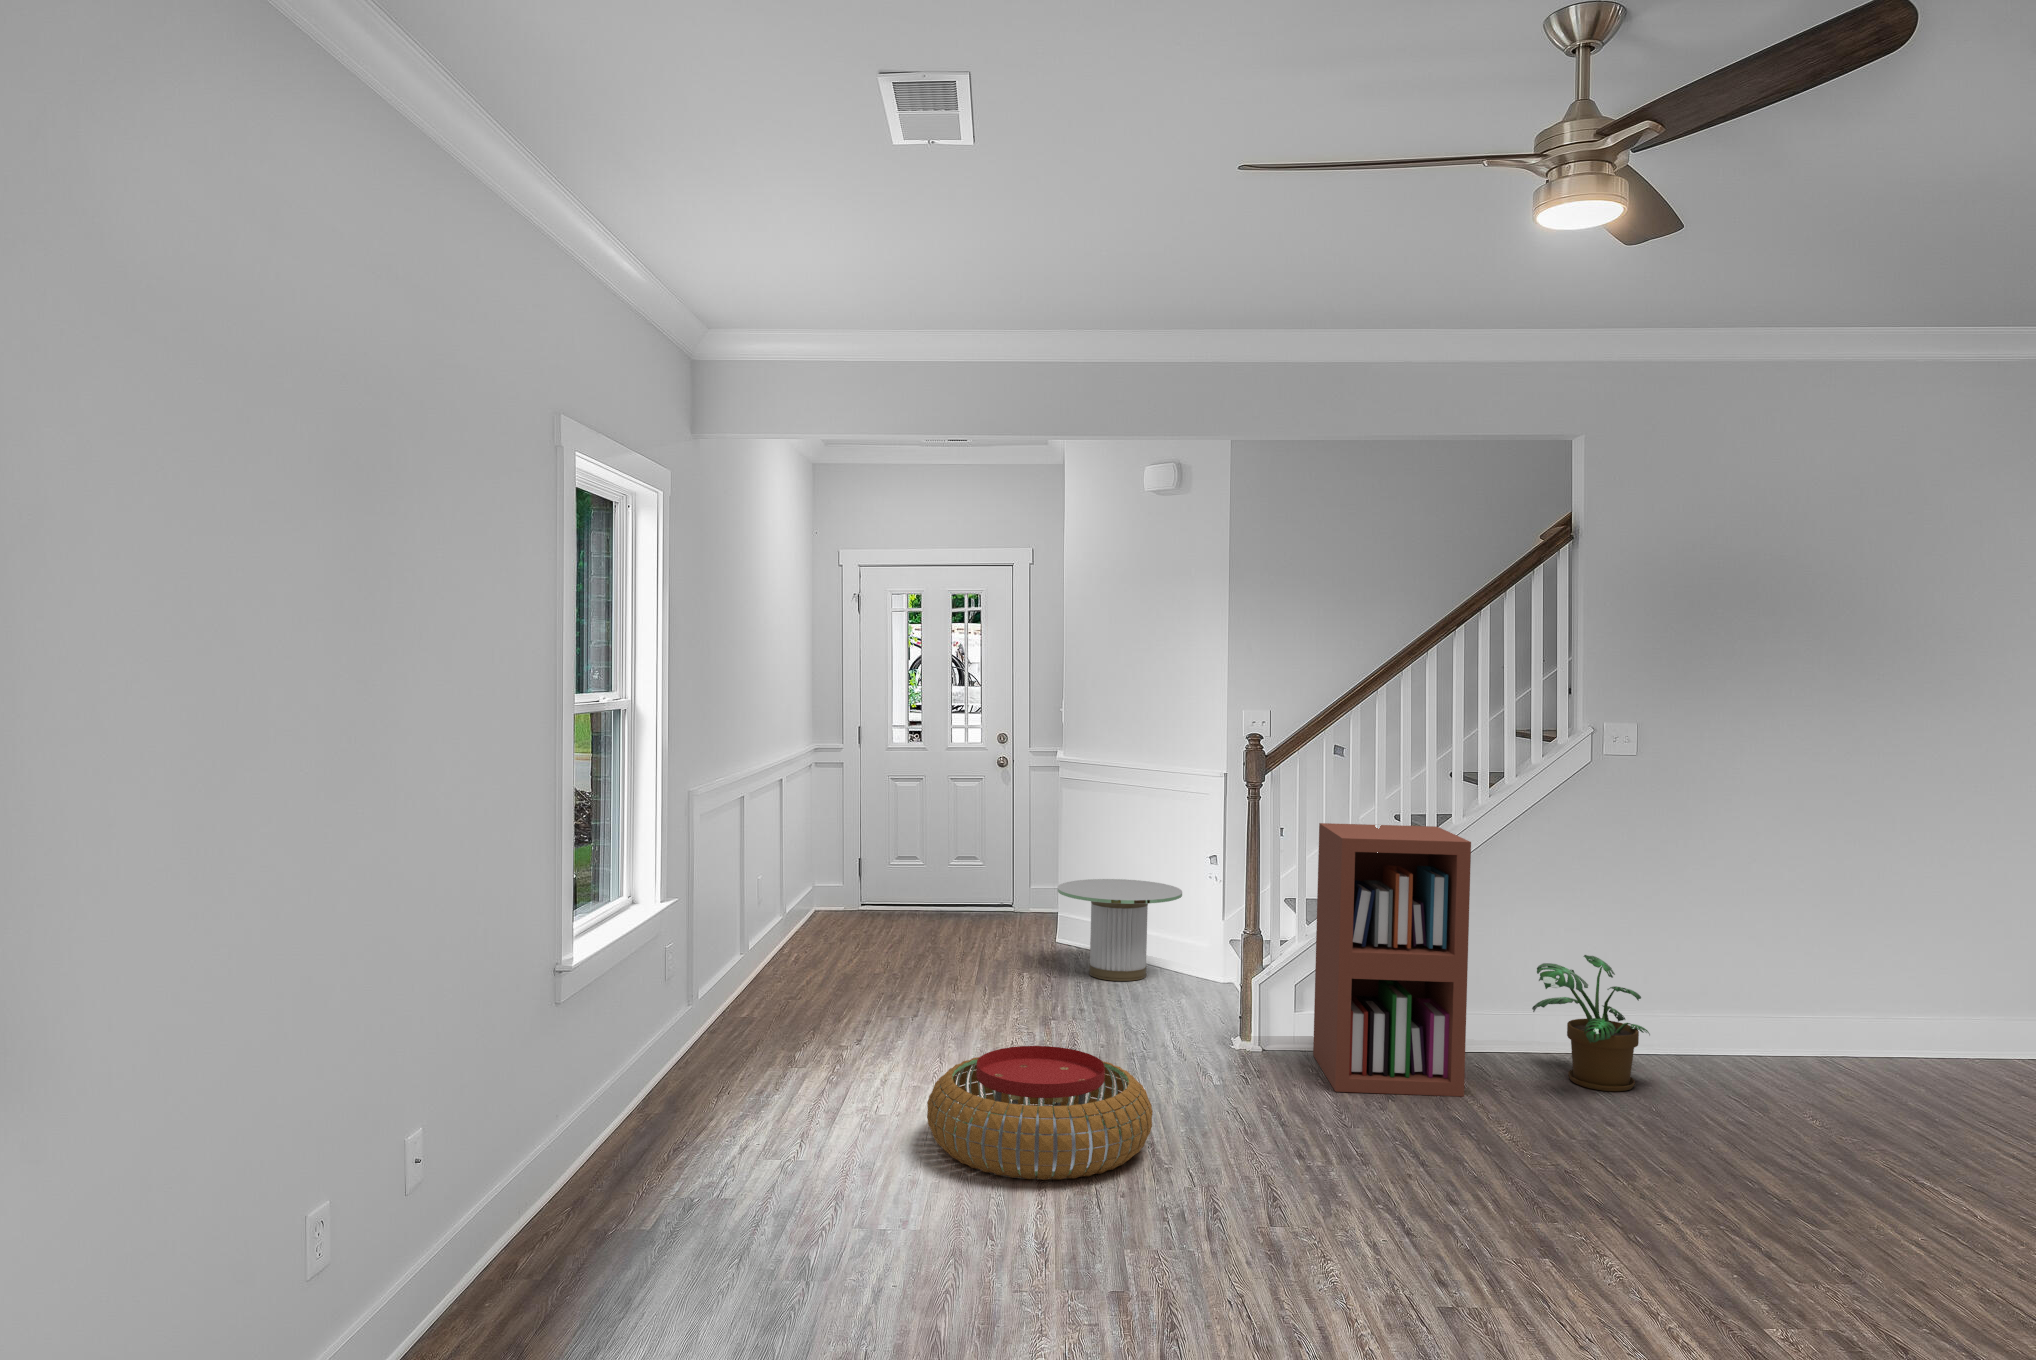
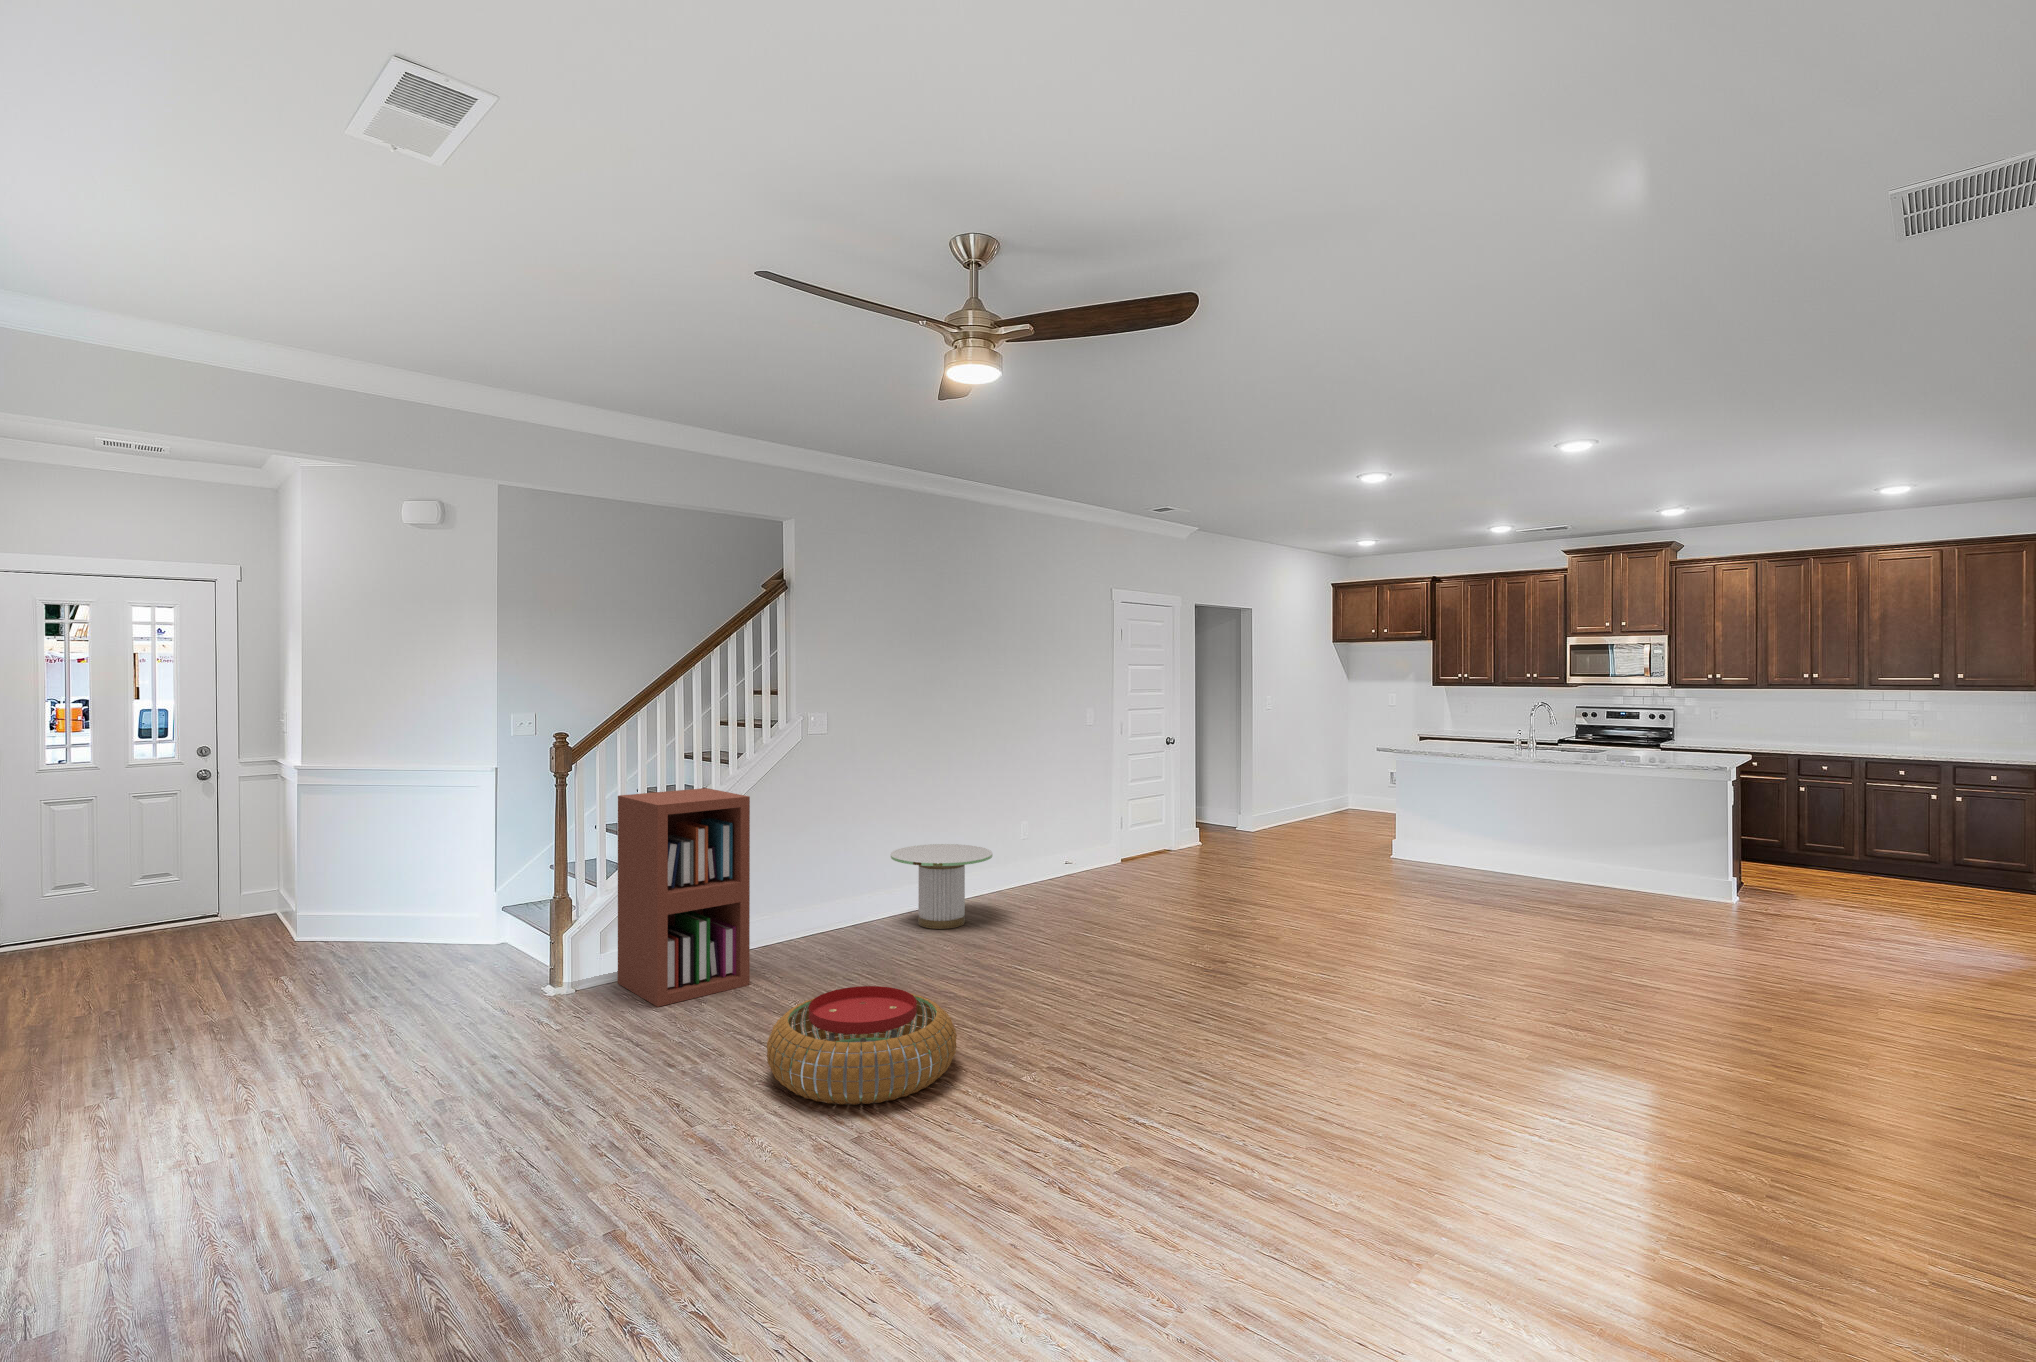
side table: present [1058,879,1182,981] -> present [891,844,993,929]
potted plant: present [1532,955,1650,1091] -> none [774,866,853,957]
pouf: present [927,1046,1153,1180] -> present [767,986,957,1105]

